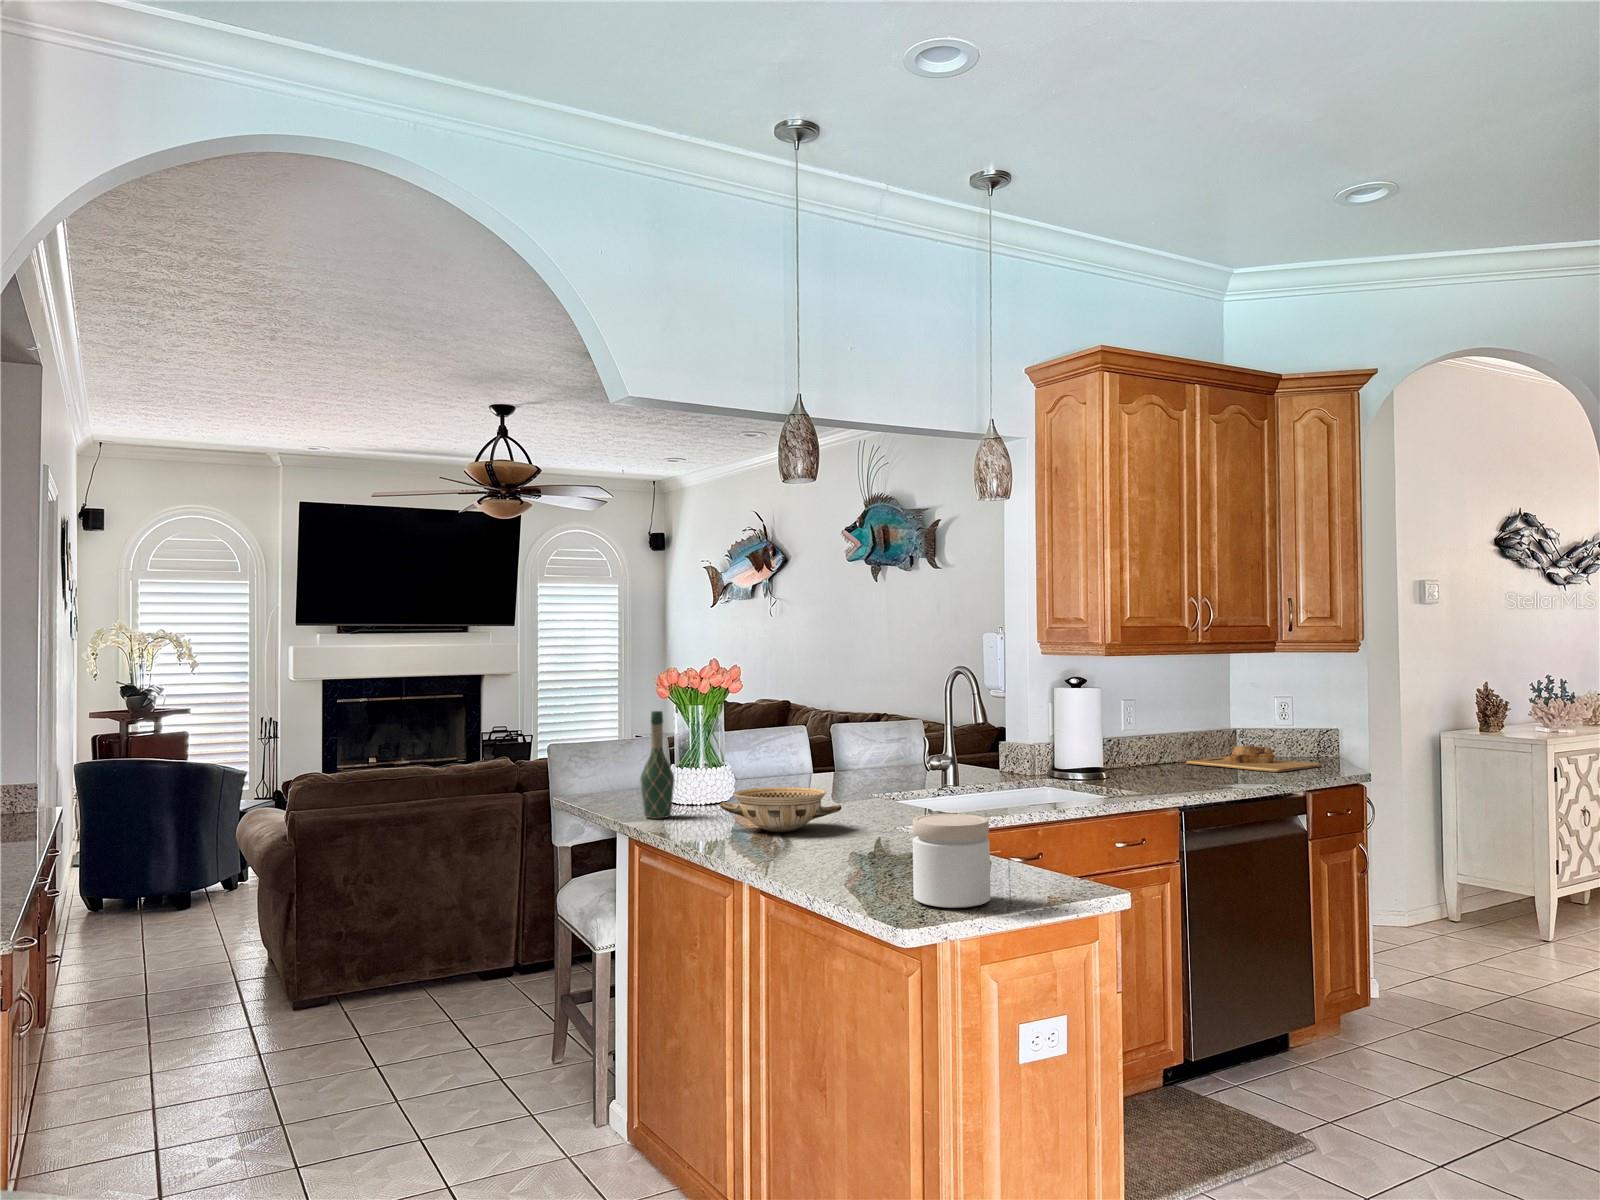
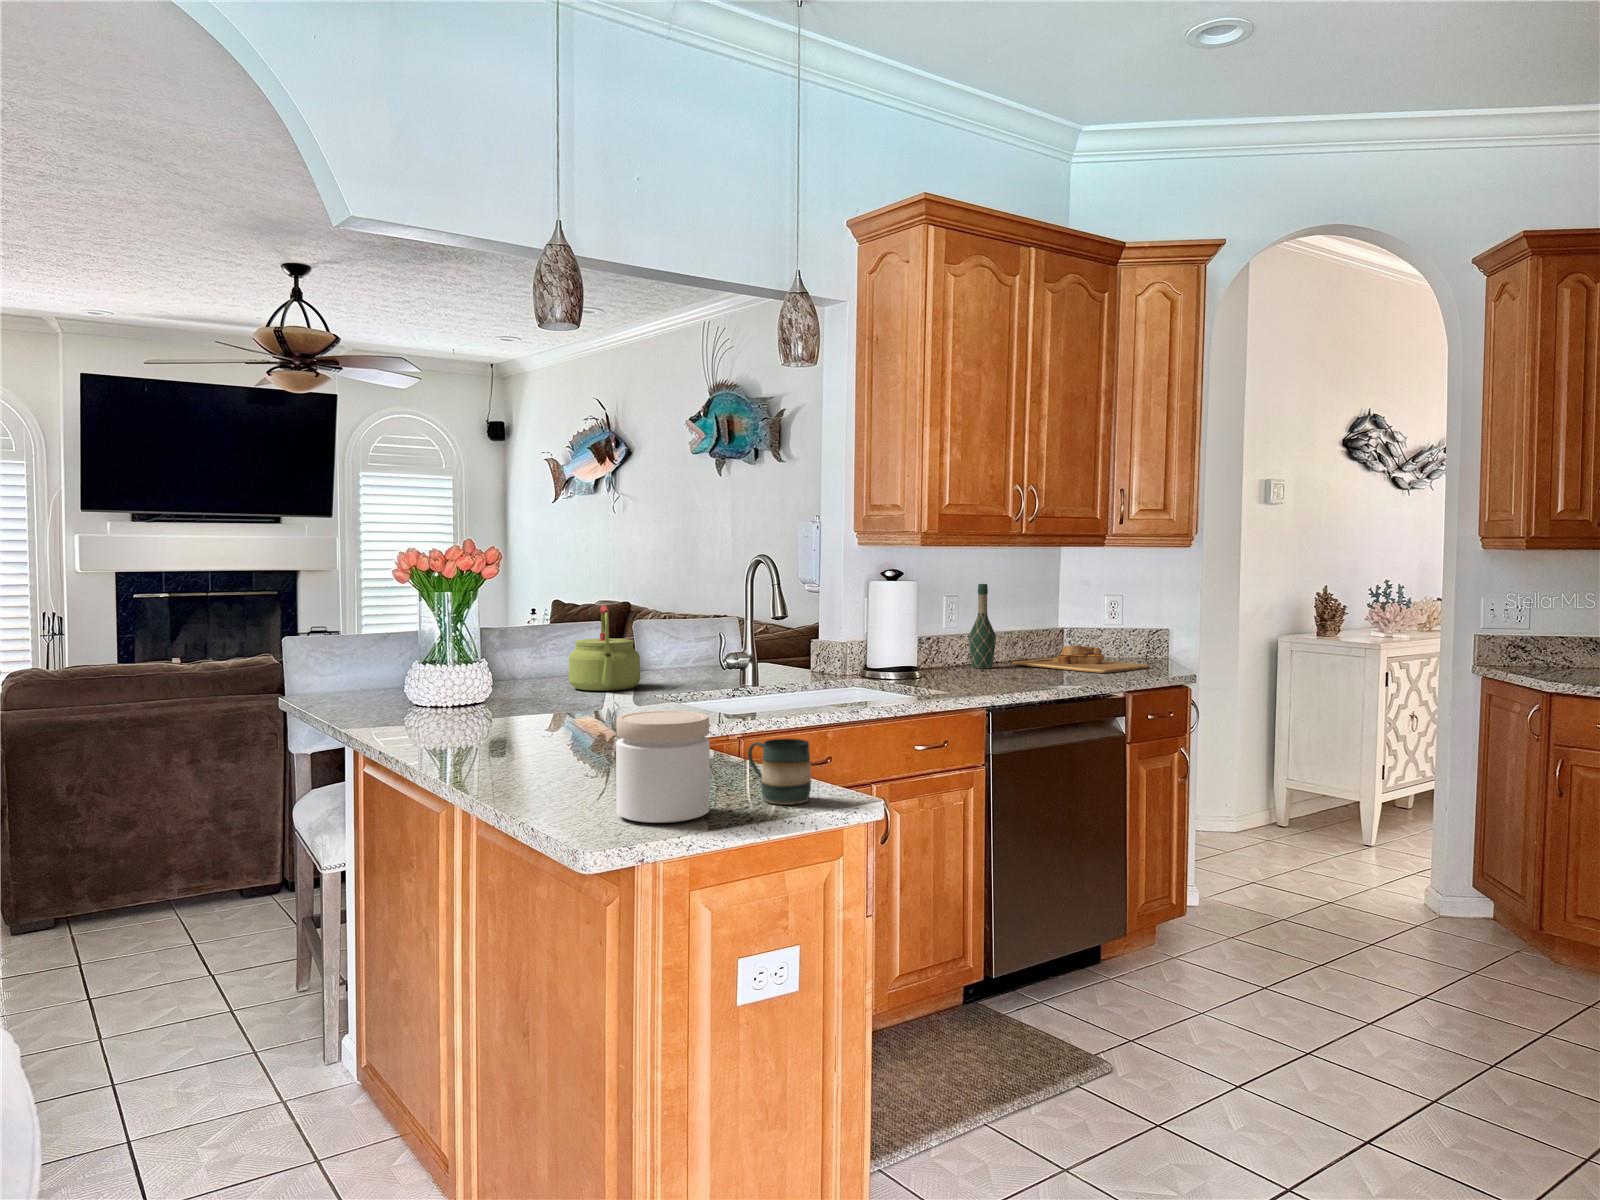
wine bottle: present [640,711,674,819] -> present [969,584,996,668]
kettle: none [788,714,851,791] -> present [569,605,640,691]
ceramic bowl: present [720,787,841,832] -> none [452,684,595,735]
mug: none [1011,837,1070,894] -> present [748,738,812,805]

